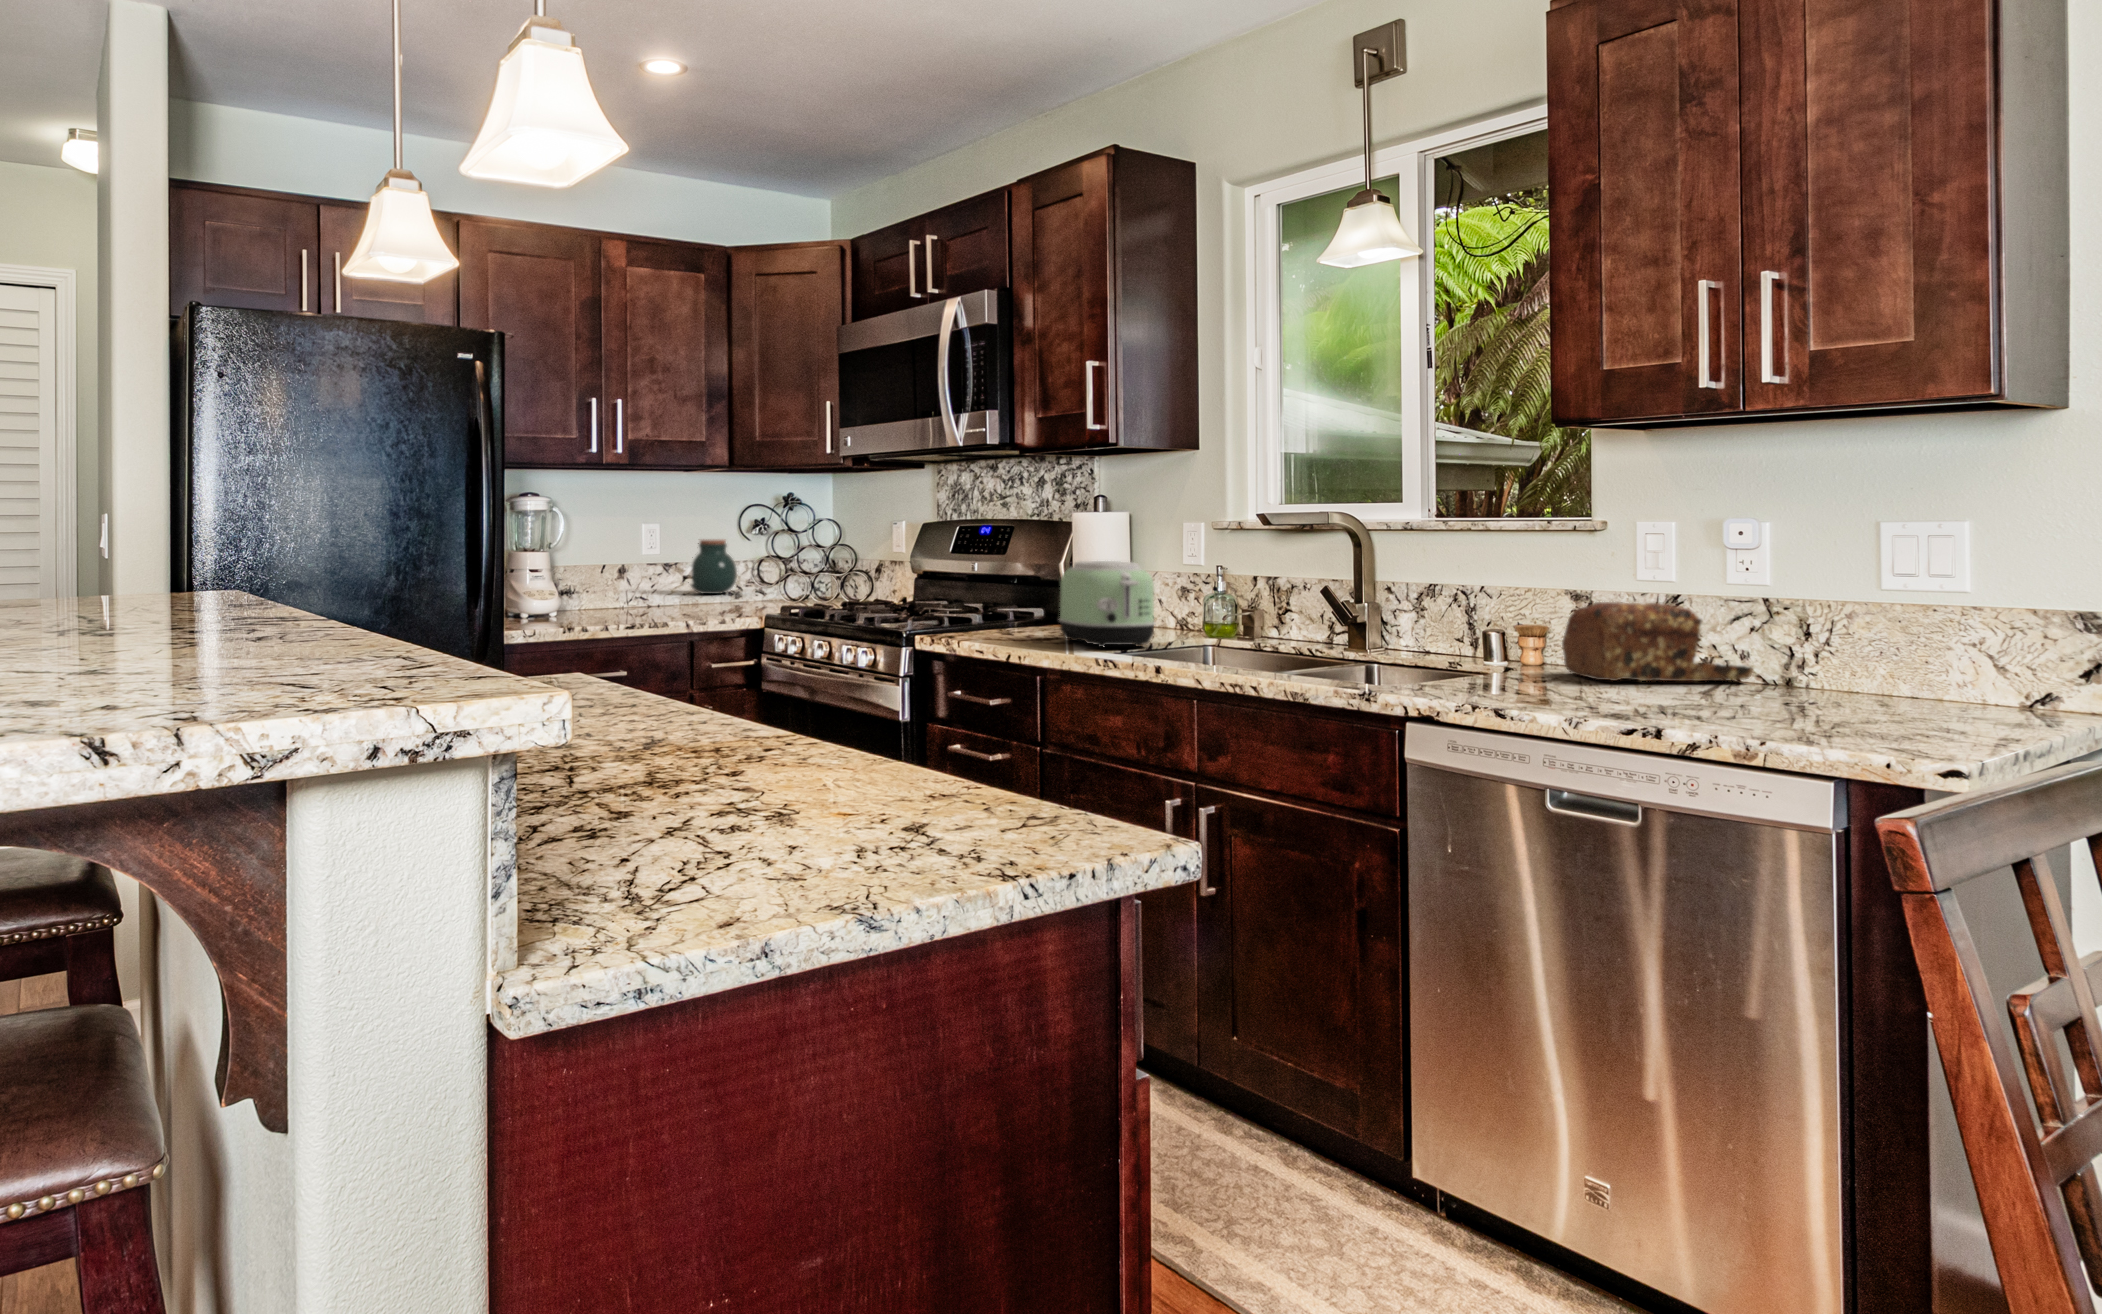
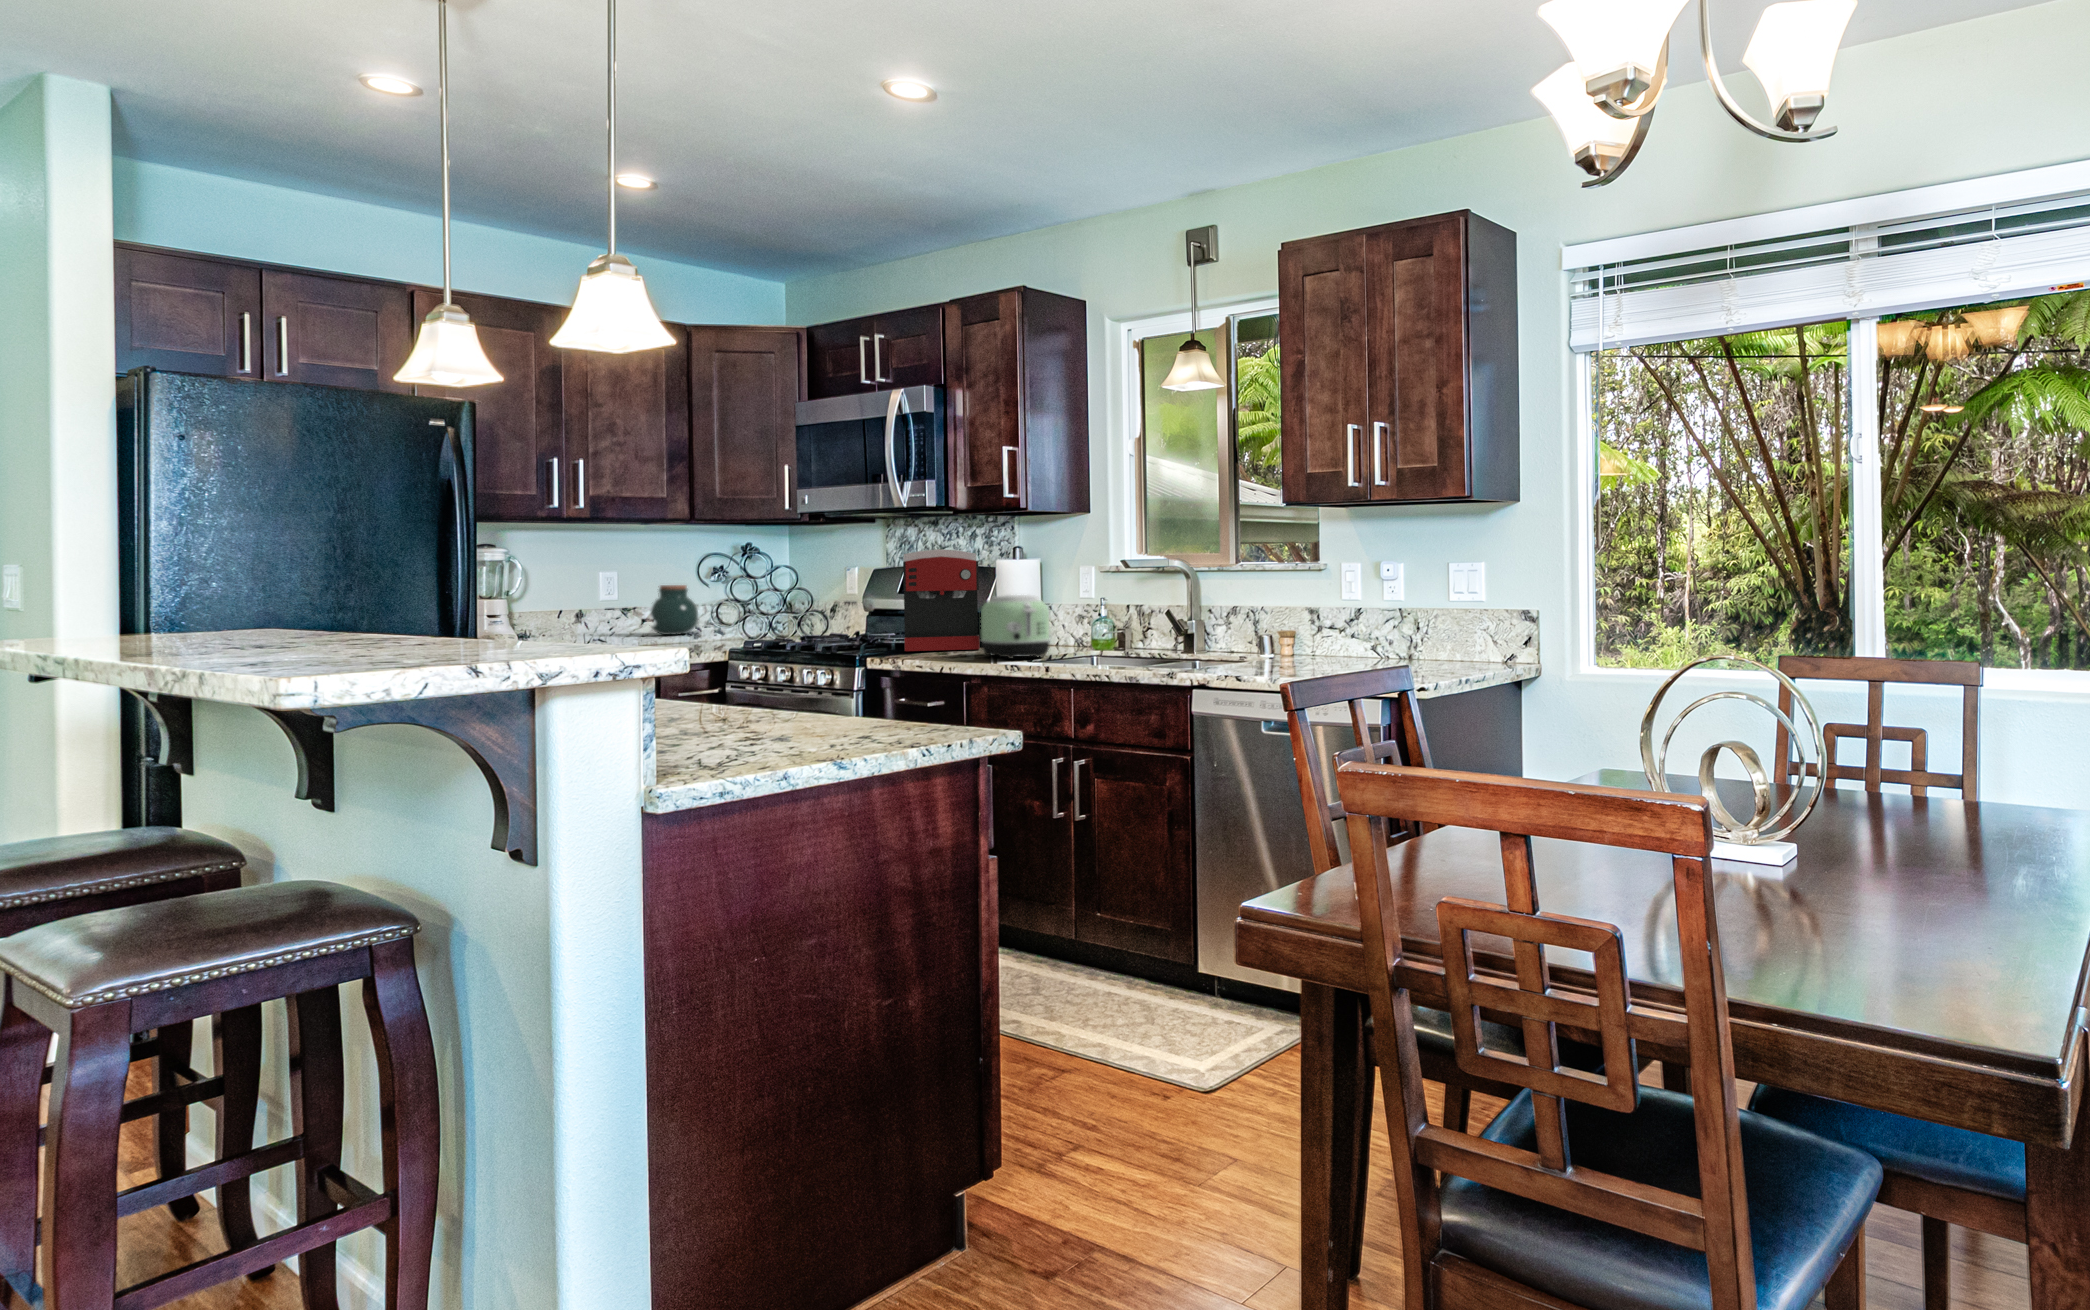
coffee maker: none [960,500,1055,629] -> present [903,549,980,651]
bread loaf: present [1562,602,1752,681] -> none [1300,613,1398,662]

